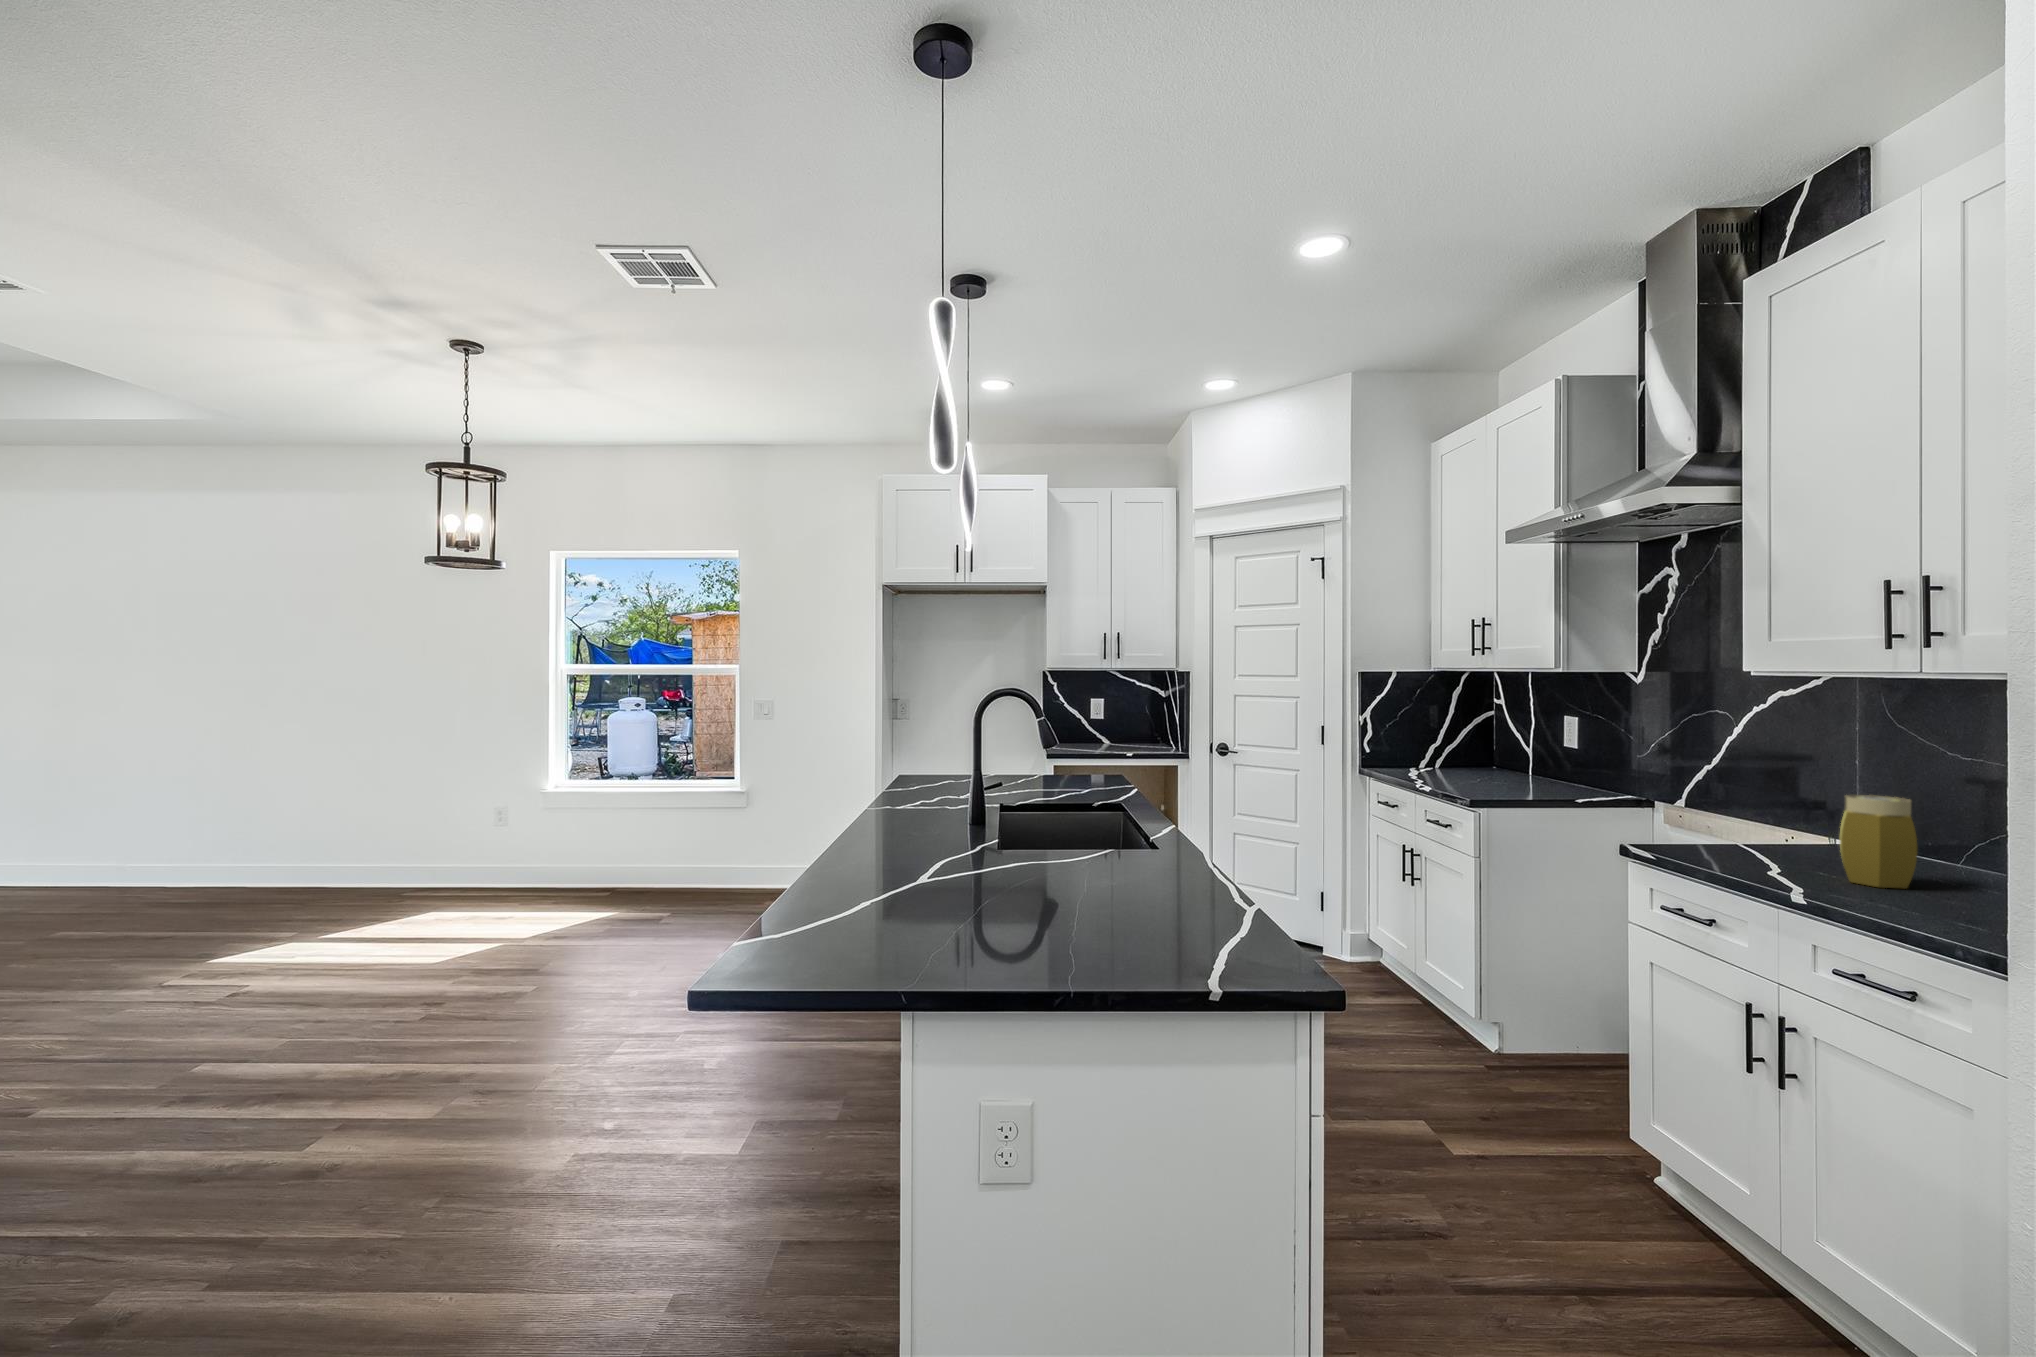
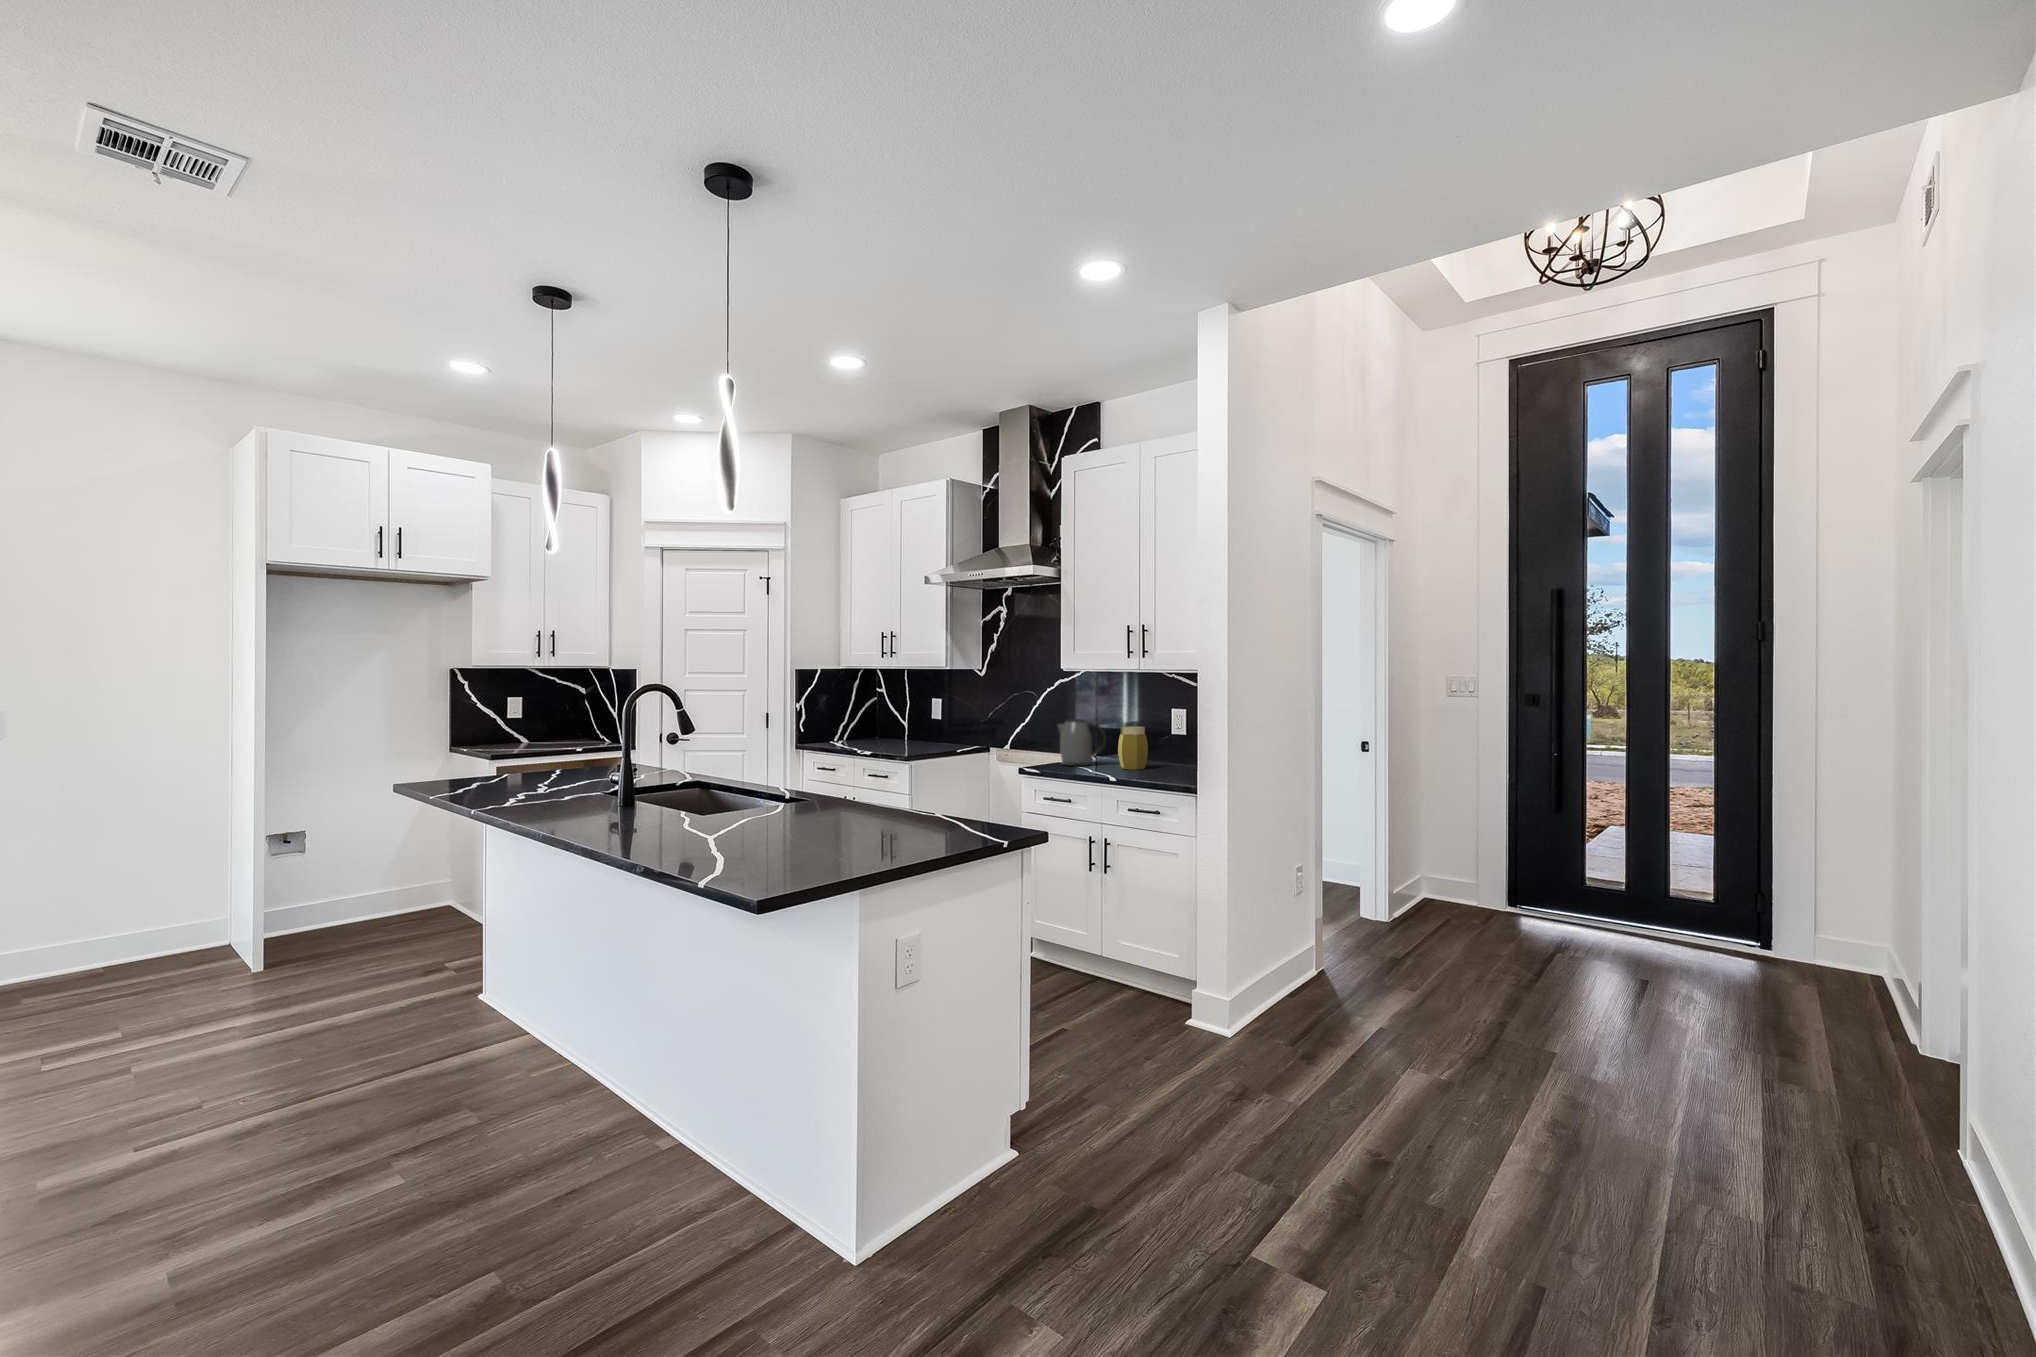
kettle: none [1710,770,1826,860] -> present [1058,719,1106,766]

